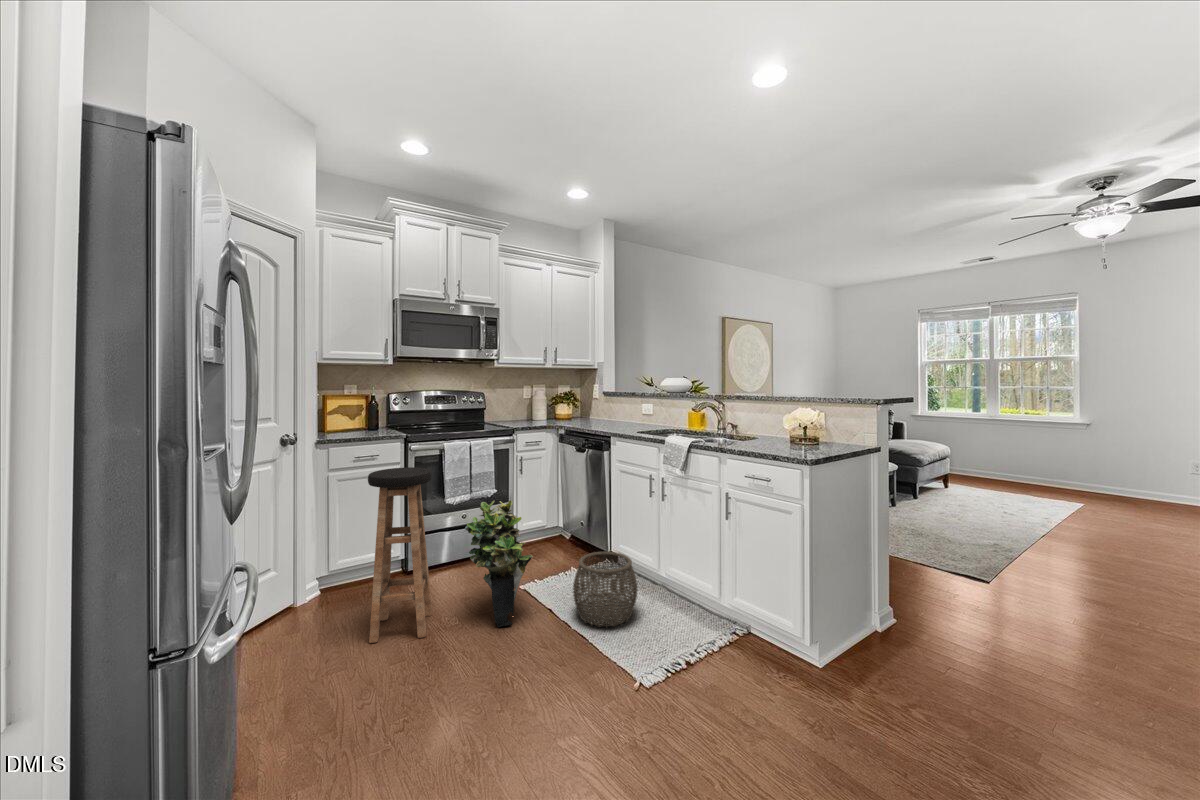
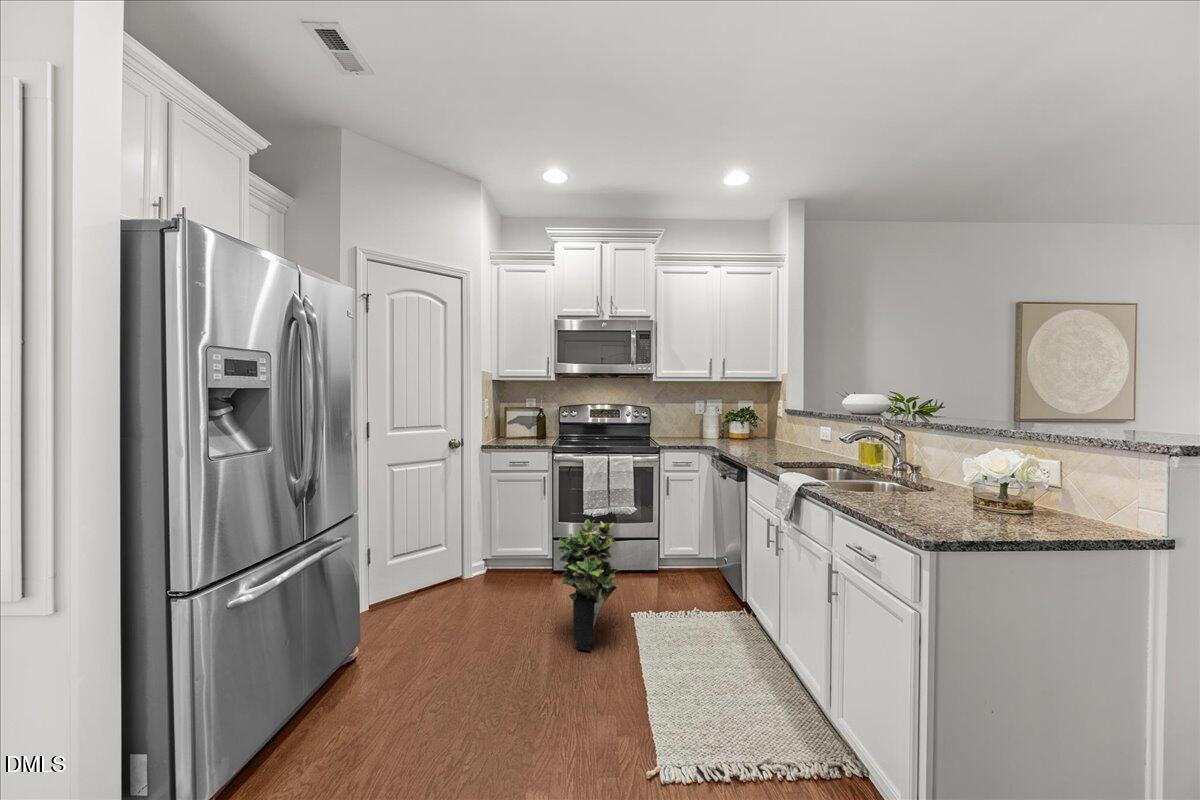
bar stool: present [368,467,432,643] -> none [478,477,541,637]
woven basket: present [573,552,638,627] -> none [651,598,729,693]

